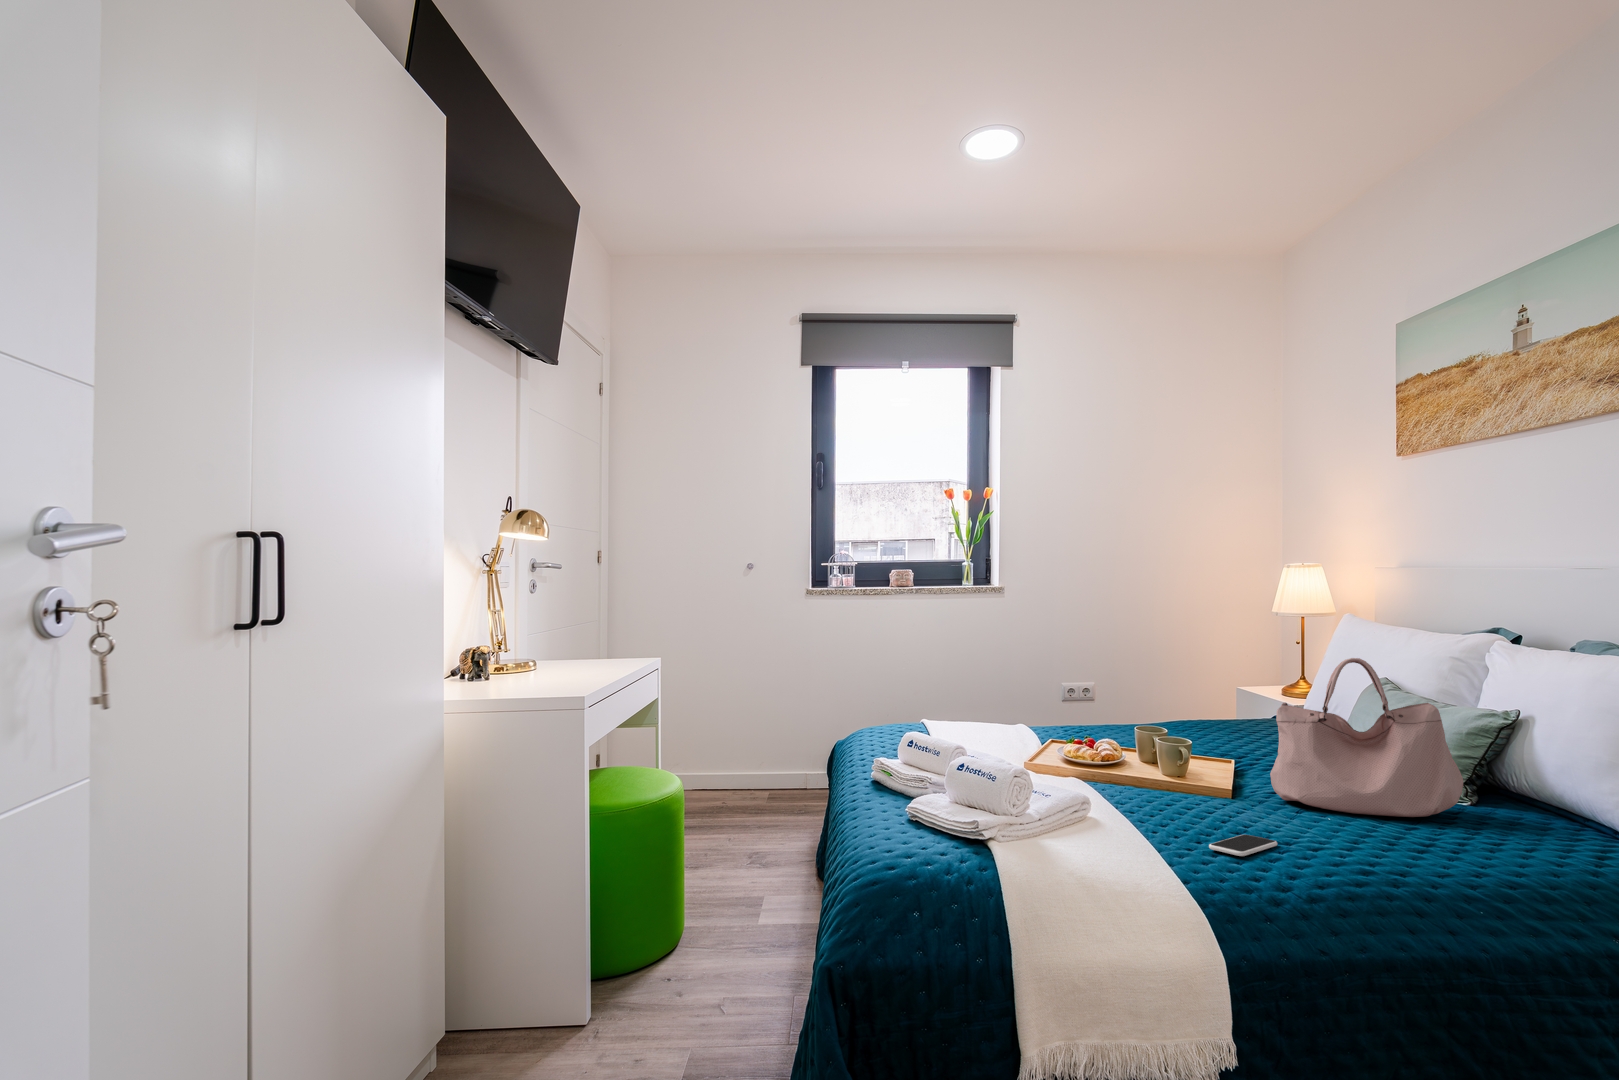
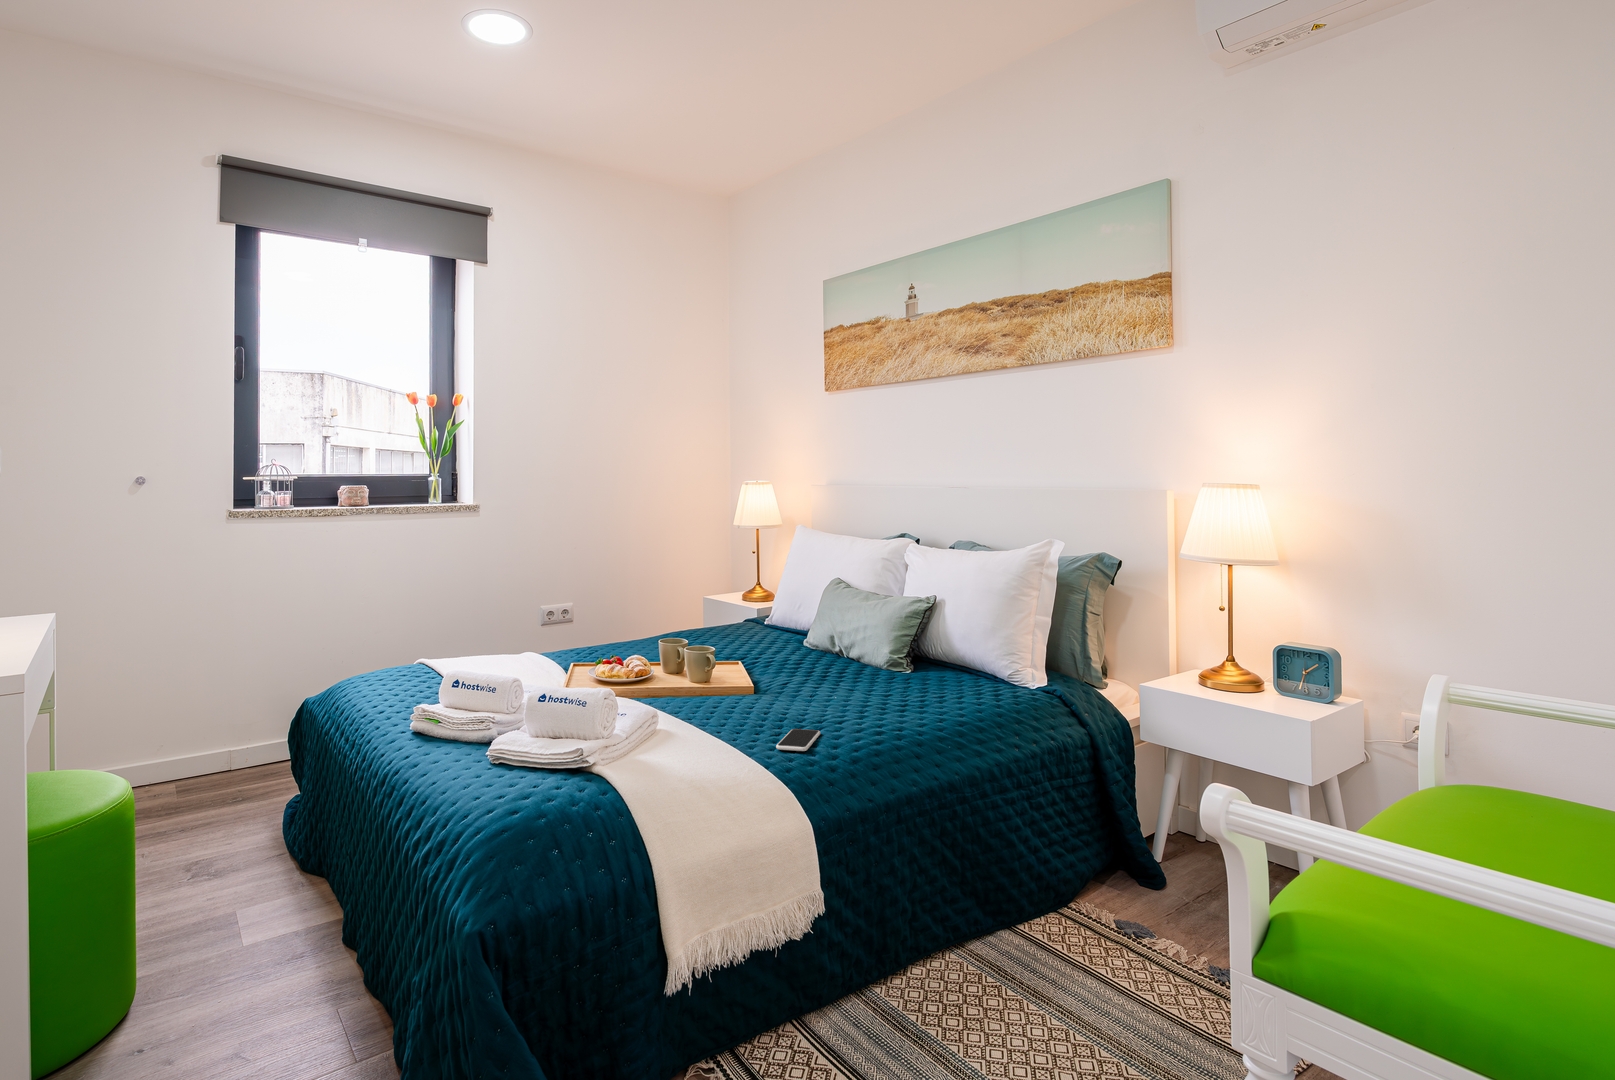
handbag: present [1270,658,1463,817] -> none [785,567,916,693]

